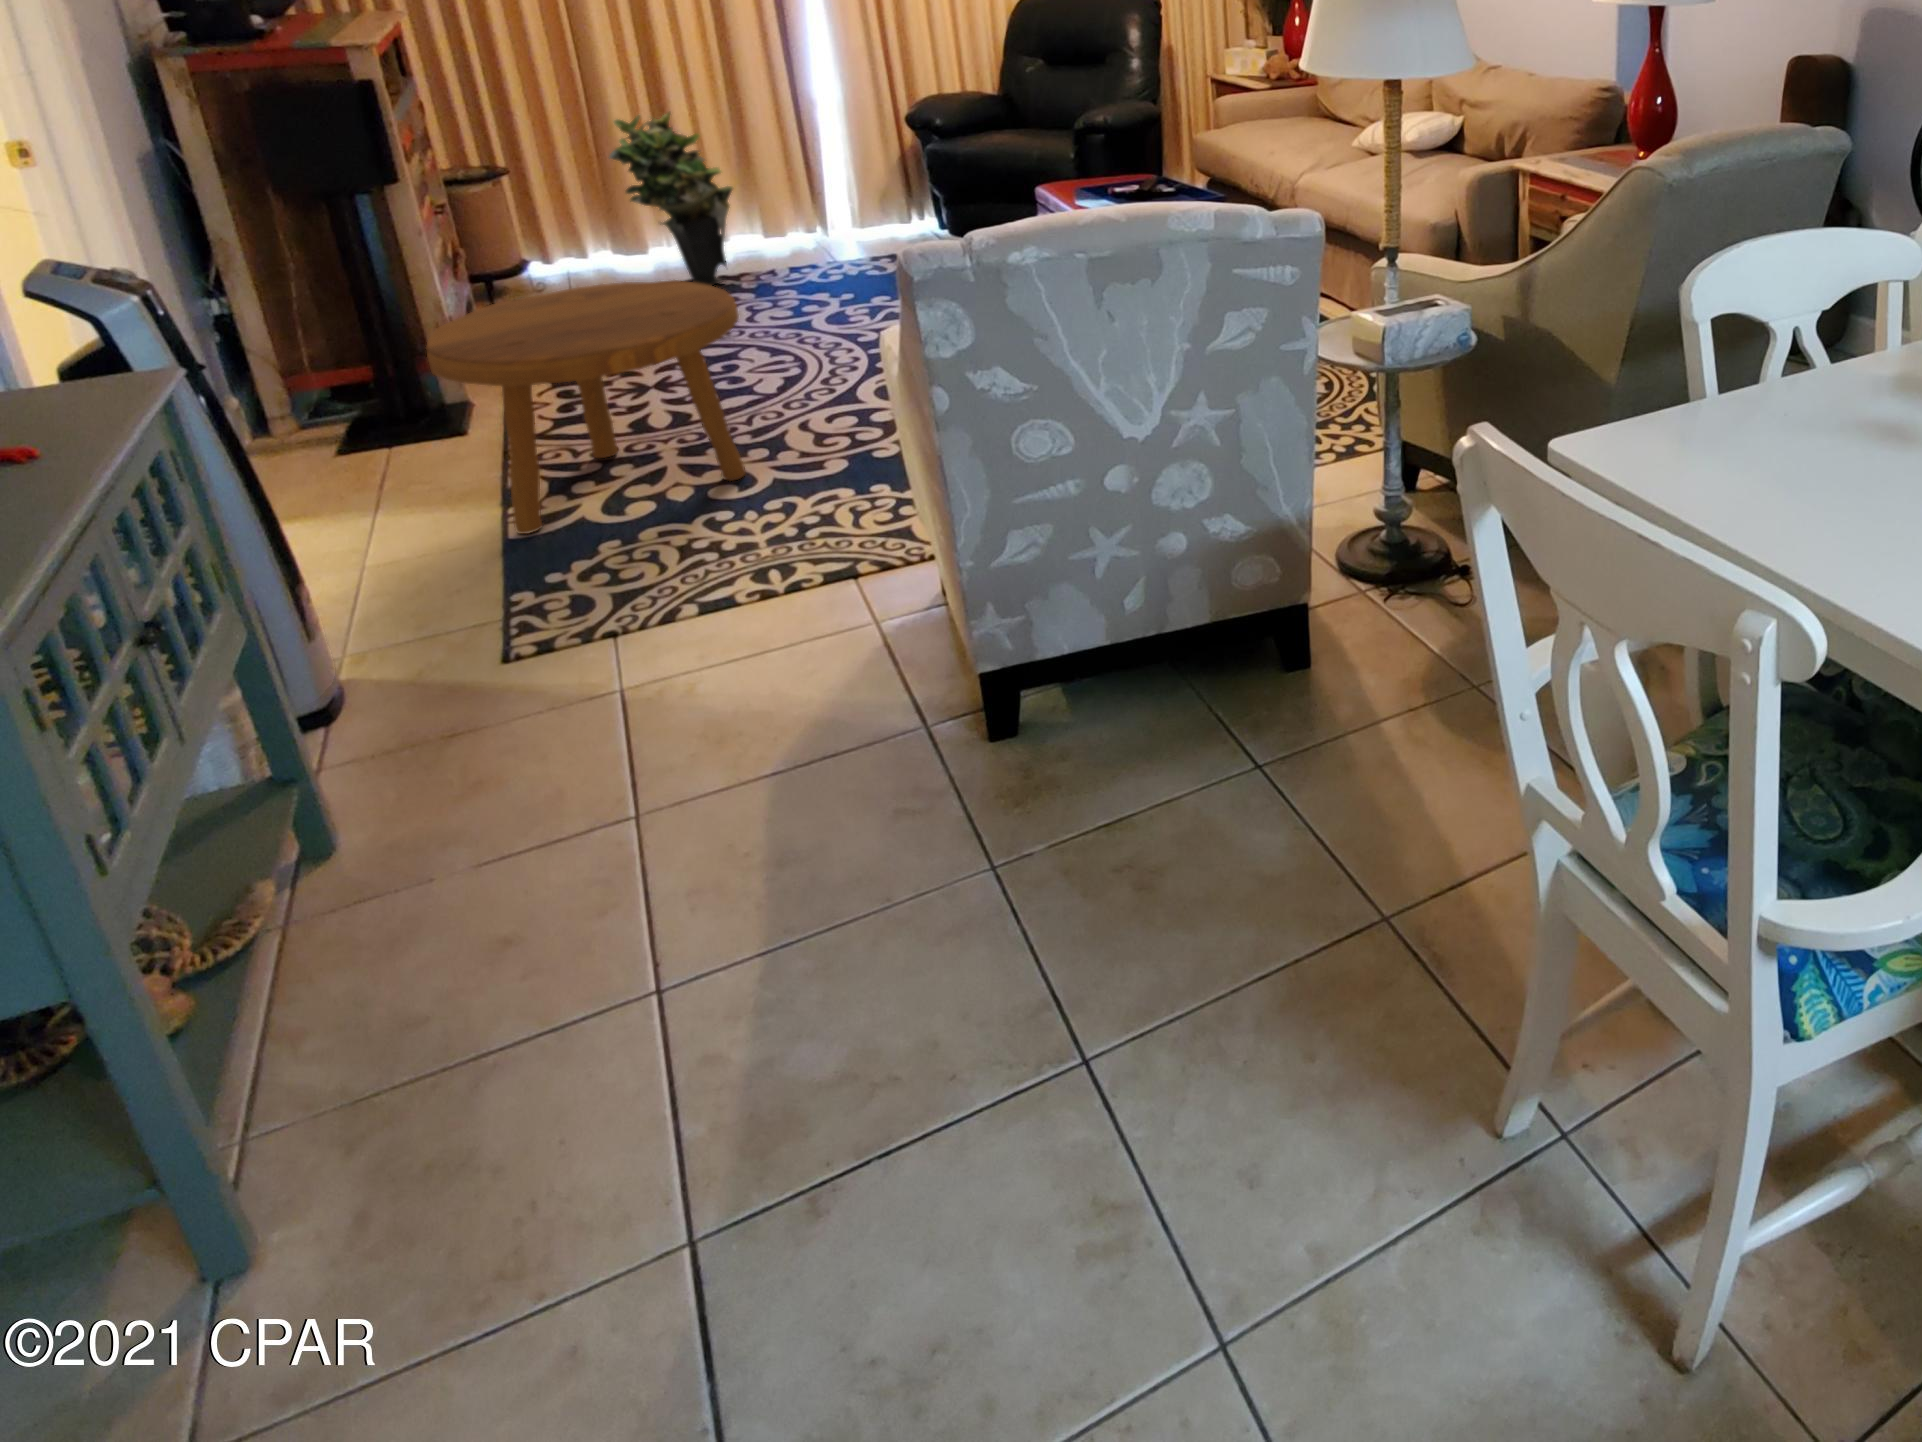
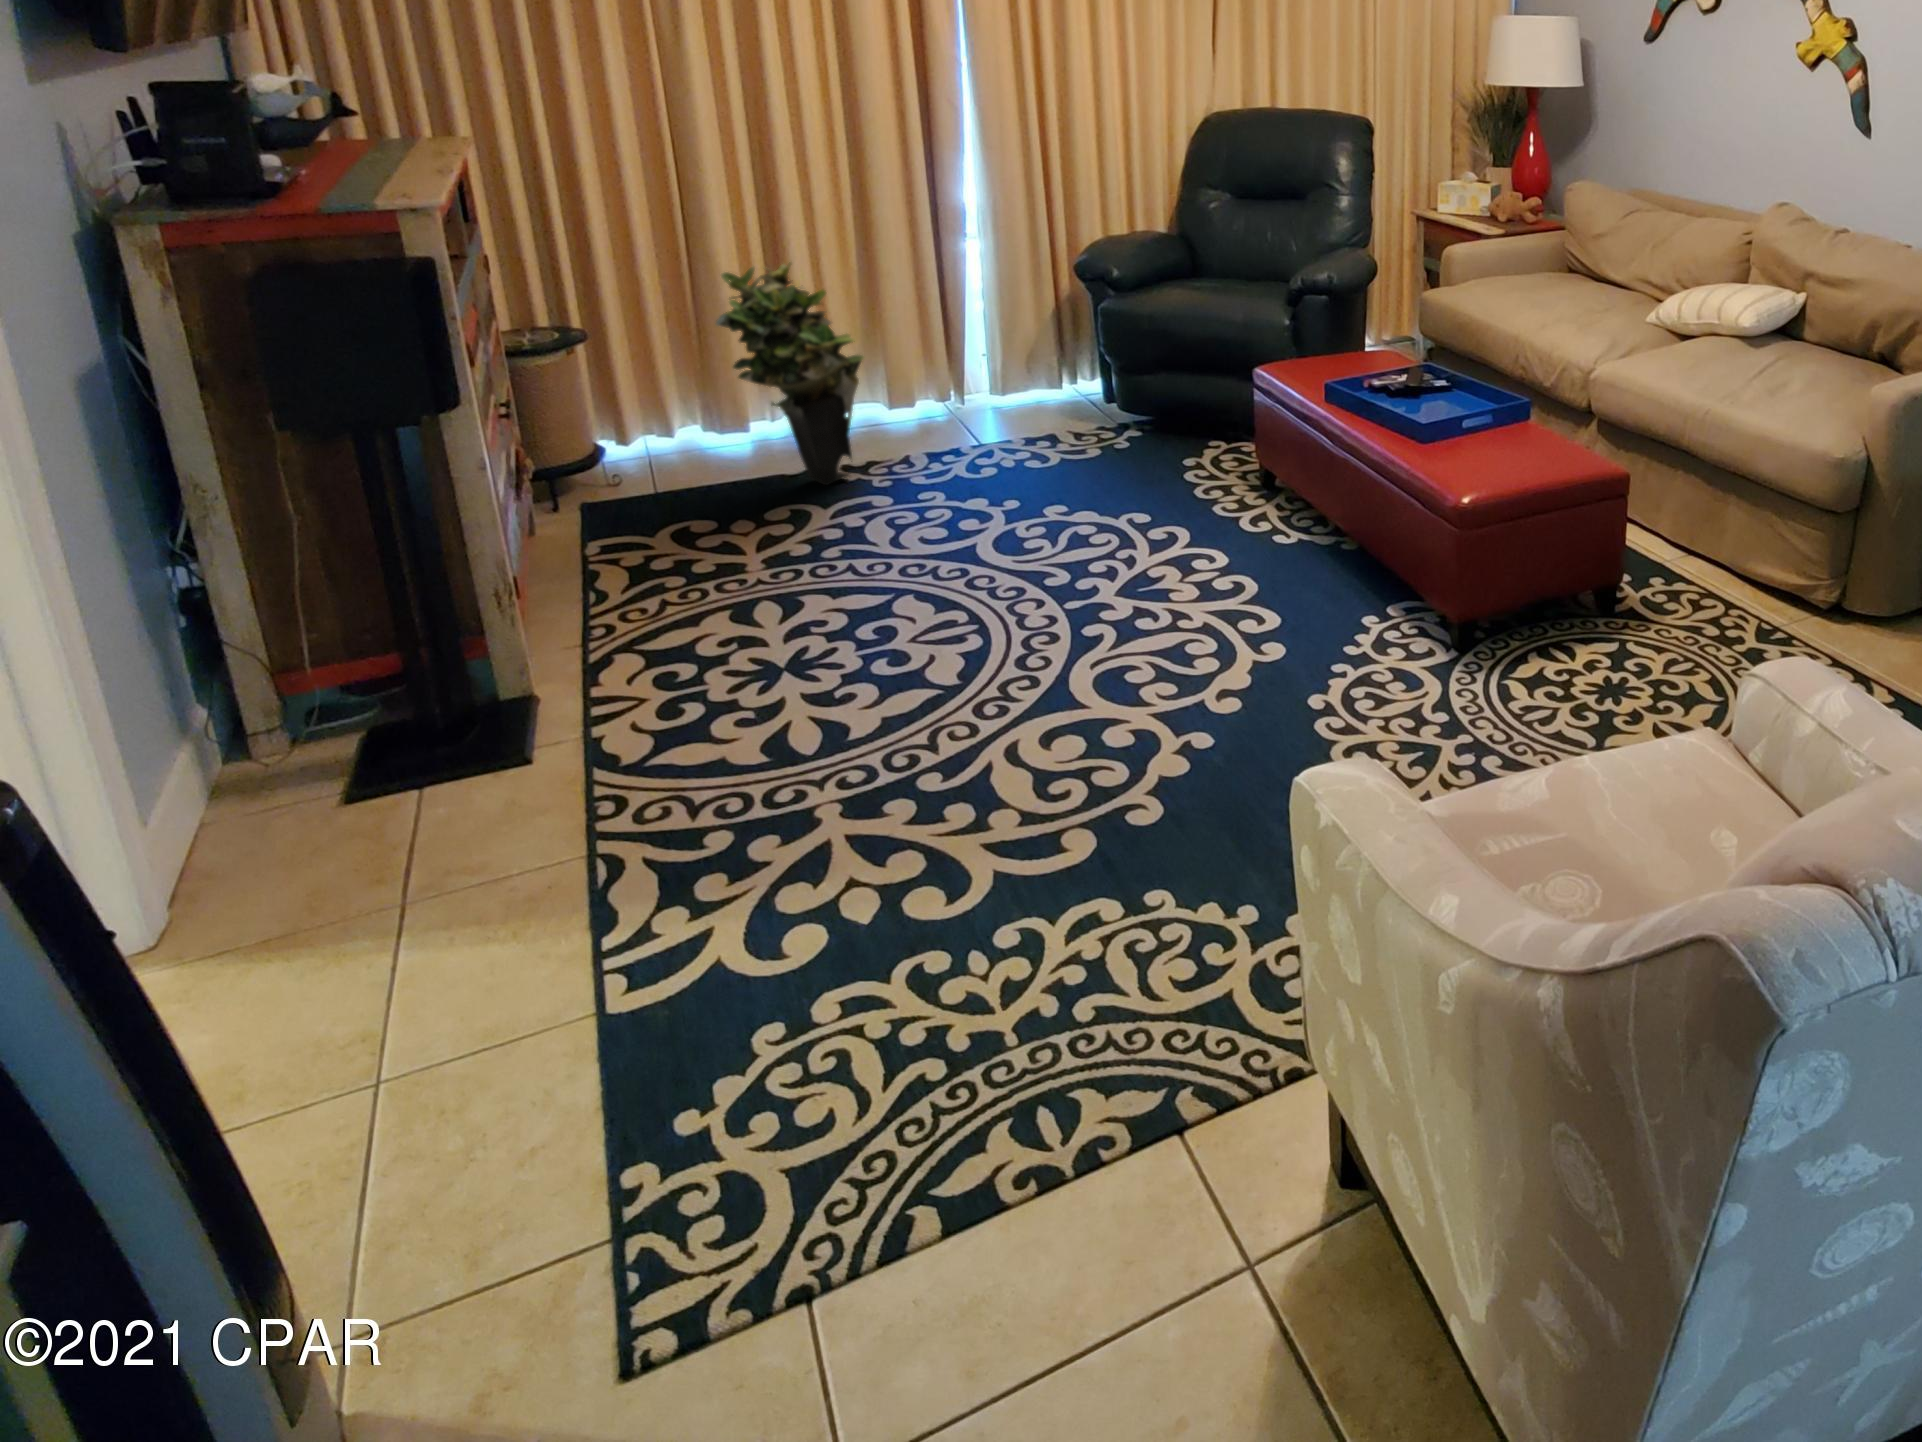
footstool: present [427,280,746,534] -> none [503,563,953,1003]

